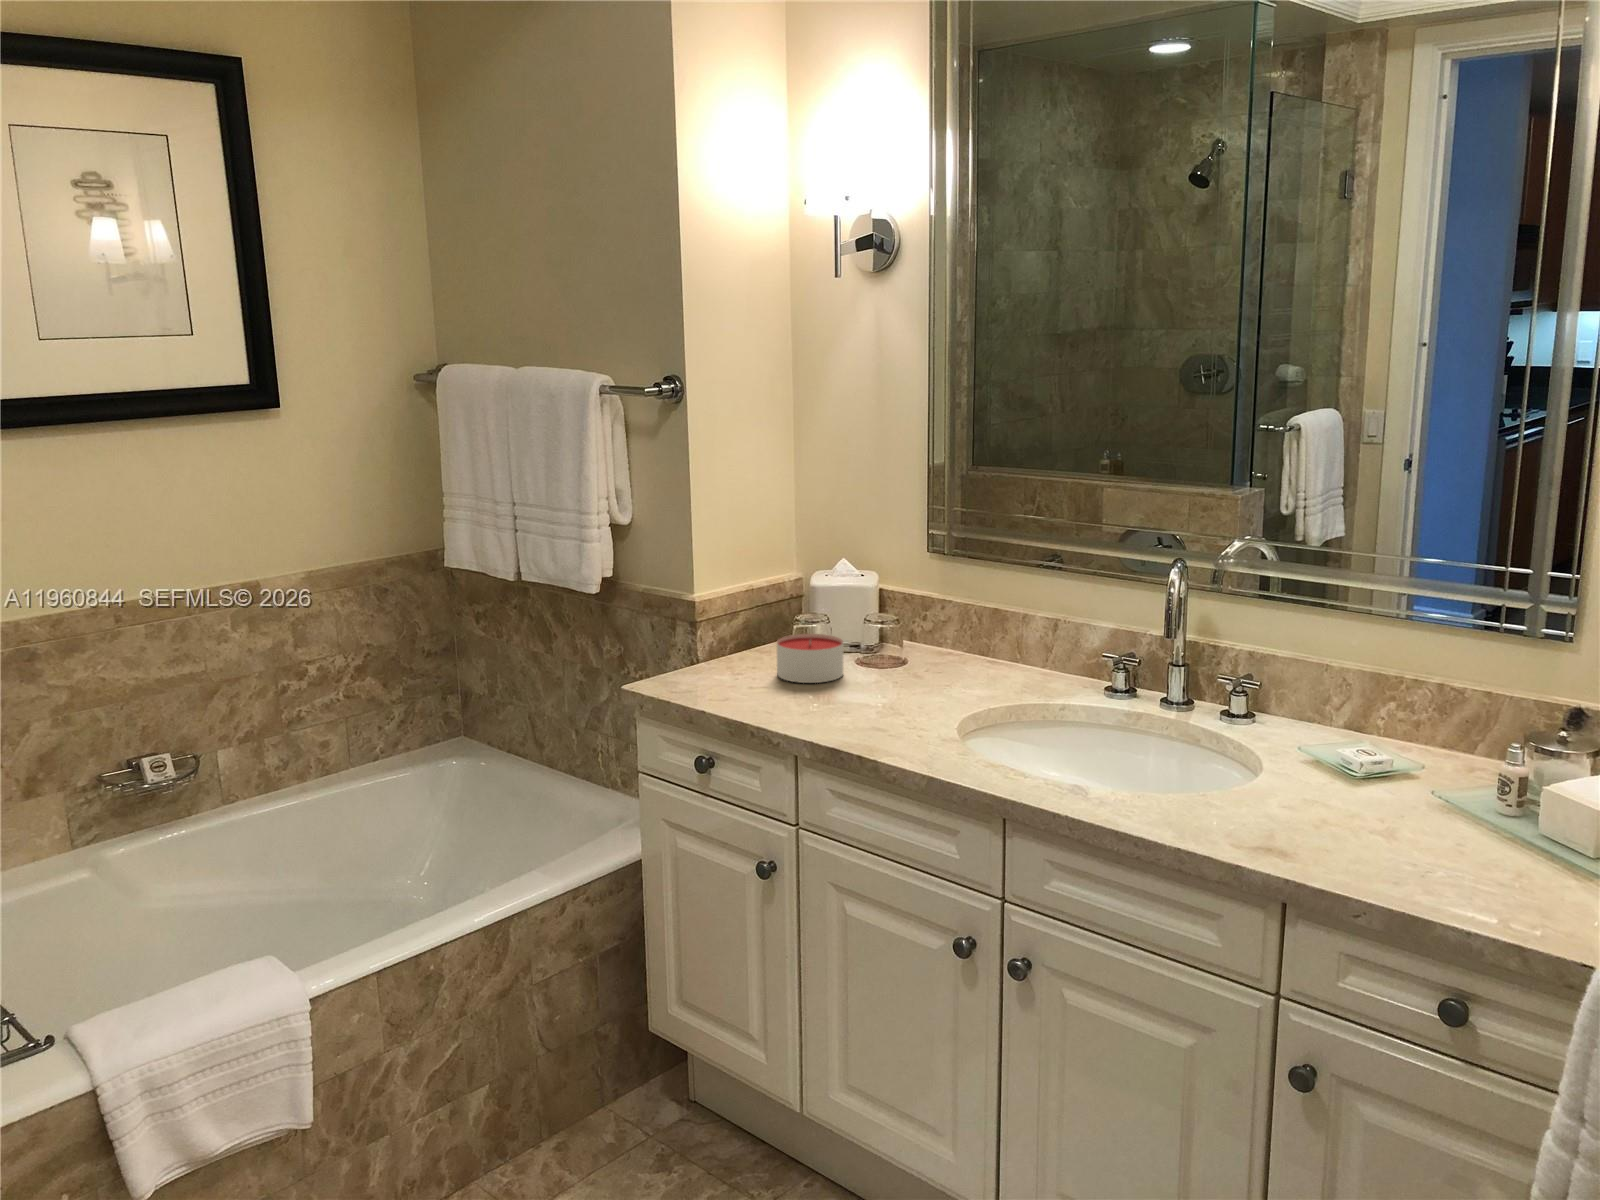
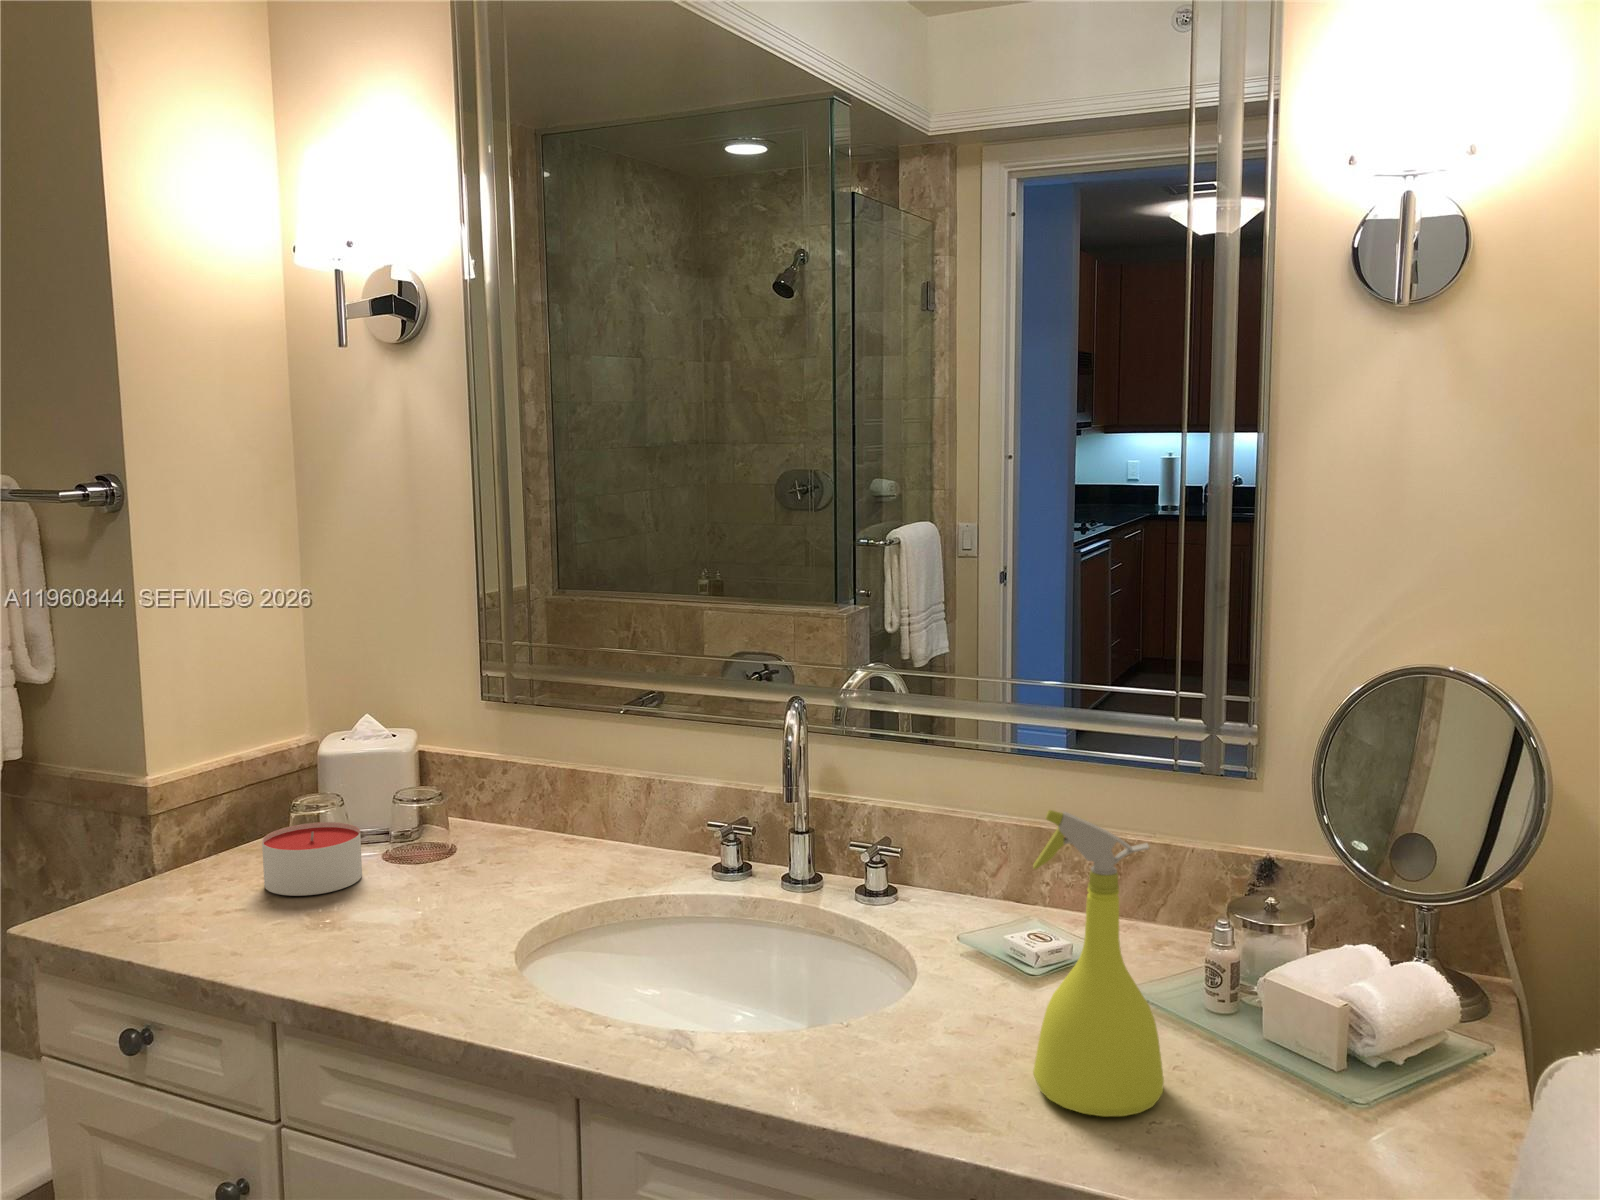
spray bottle: none [1337,641,1440,863] -> present [1033,810,1164,1117]

